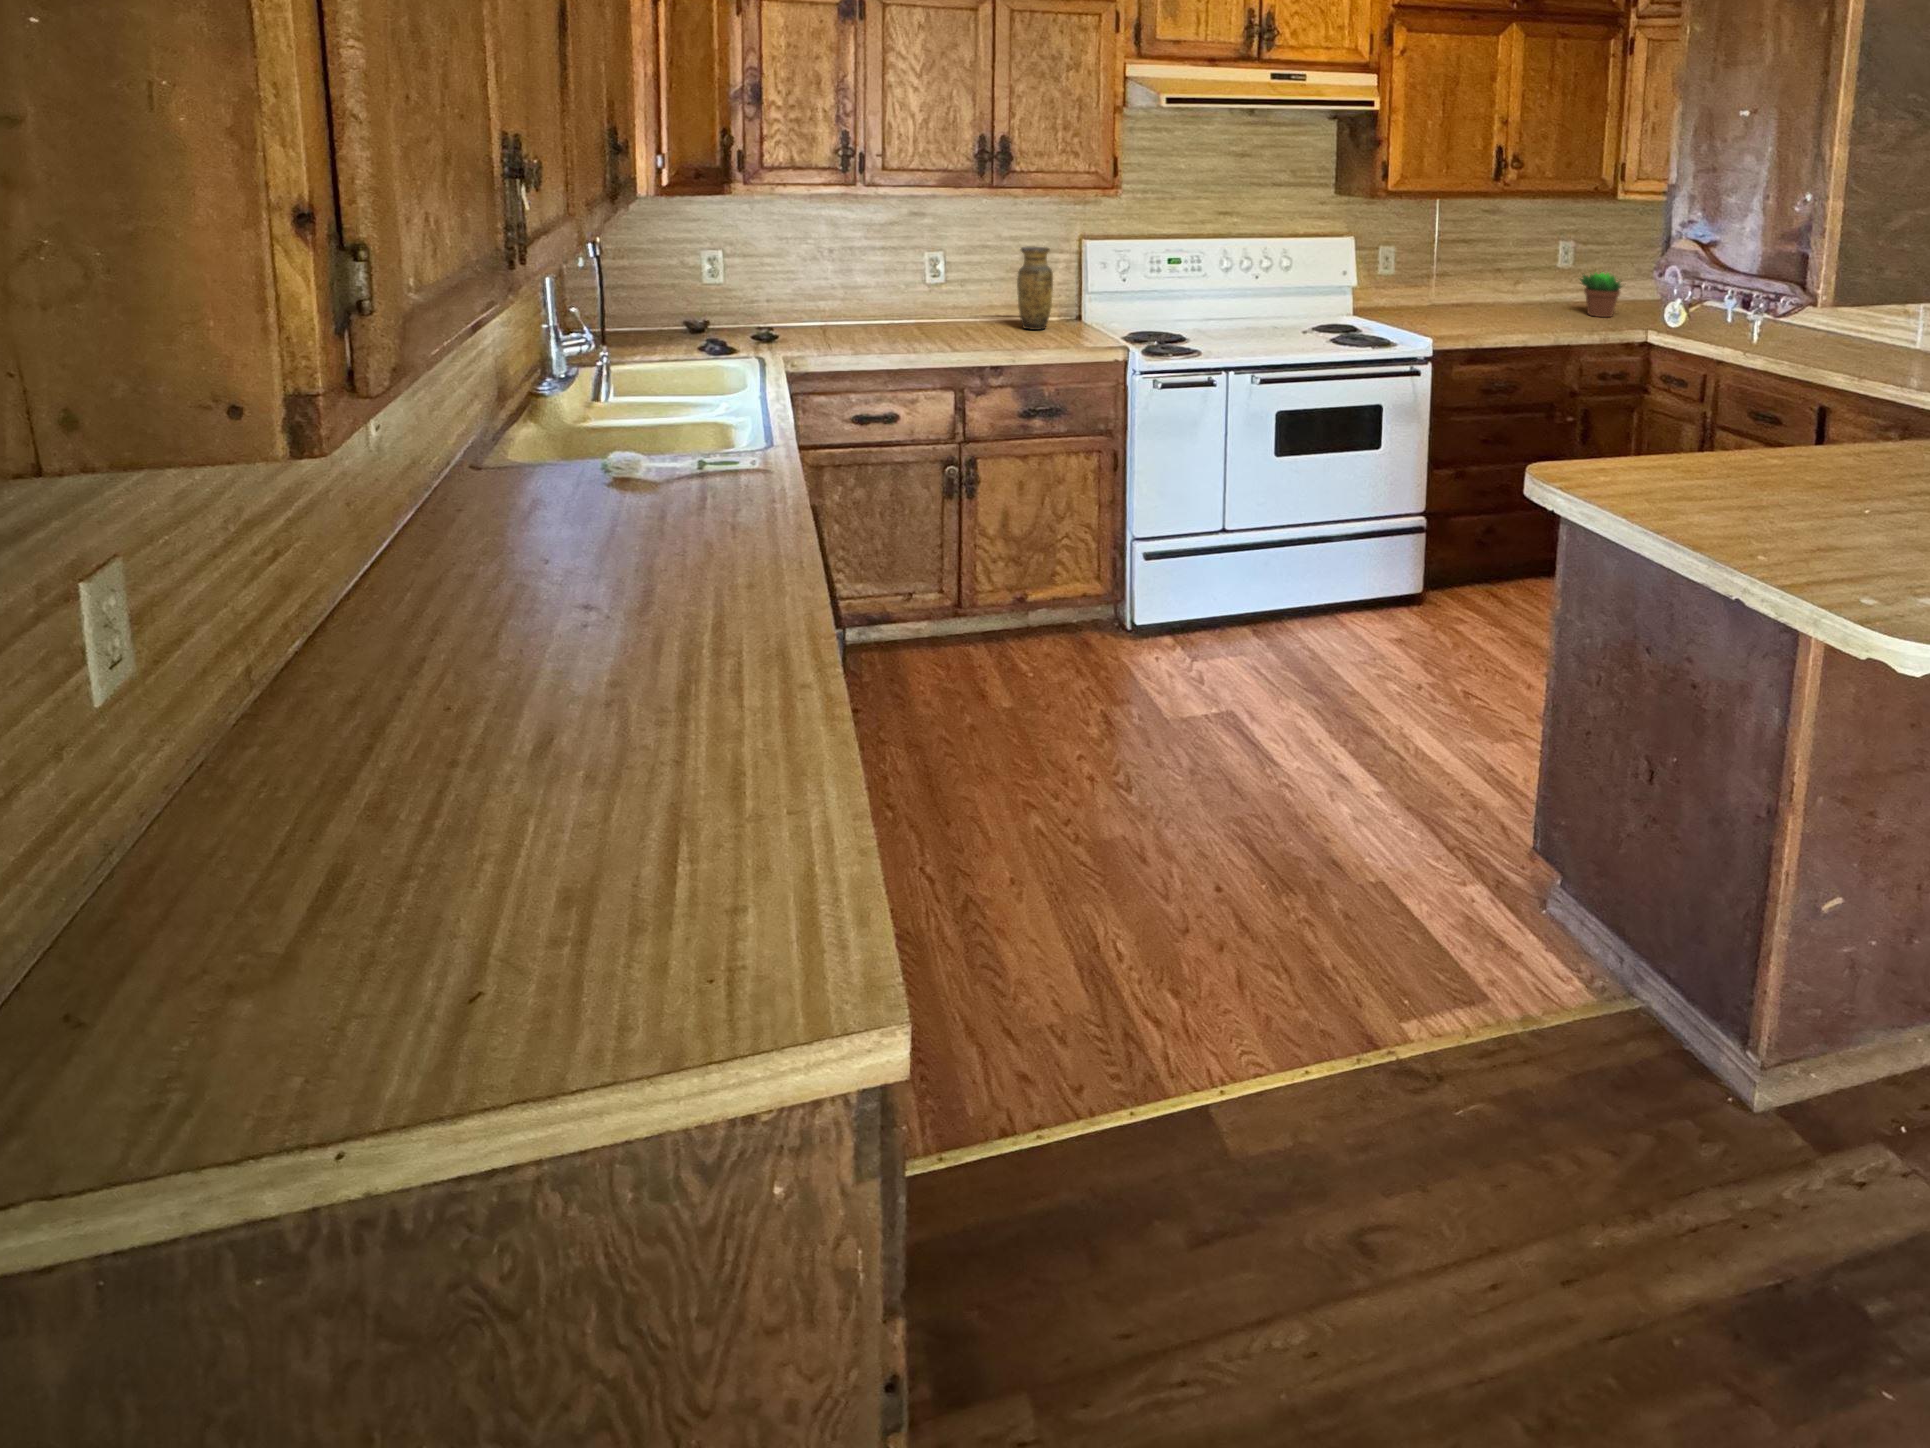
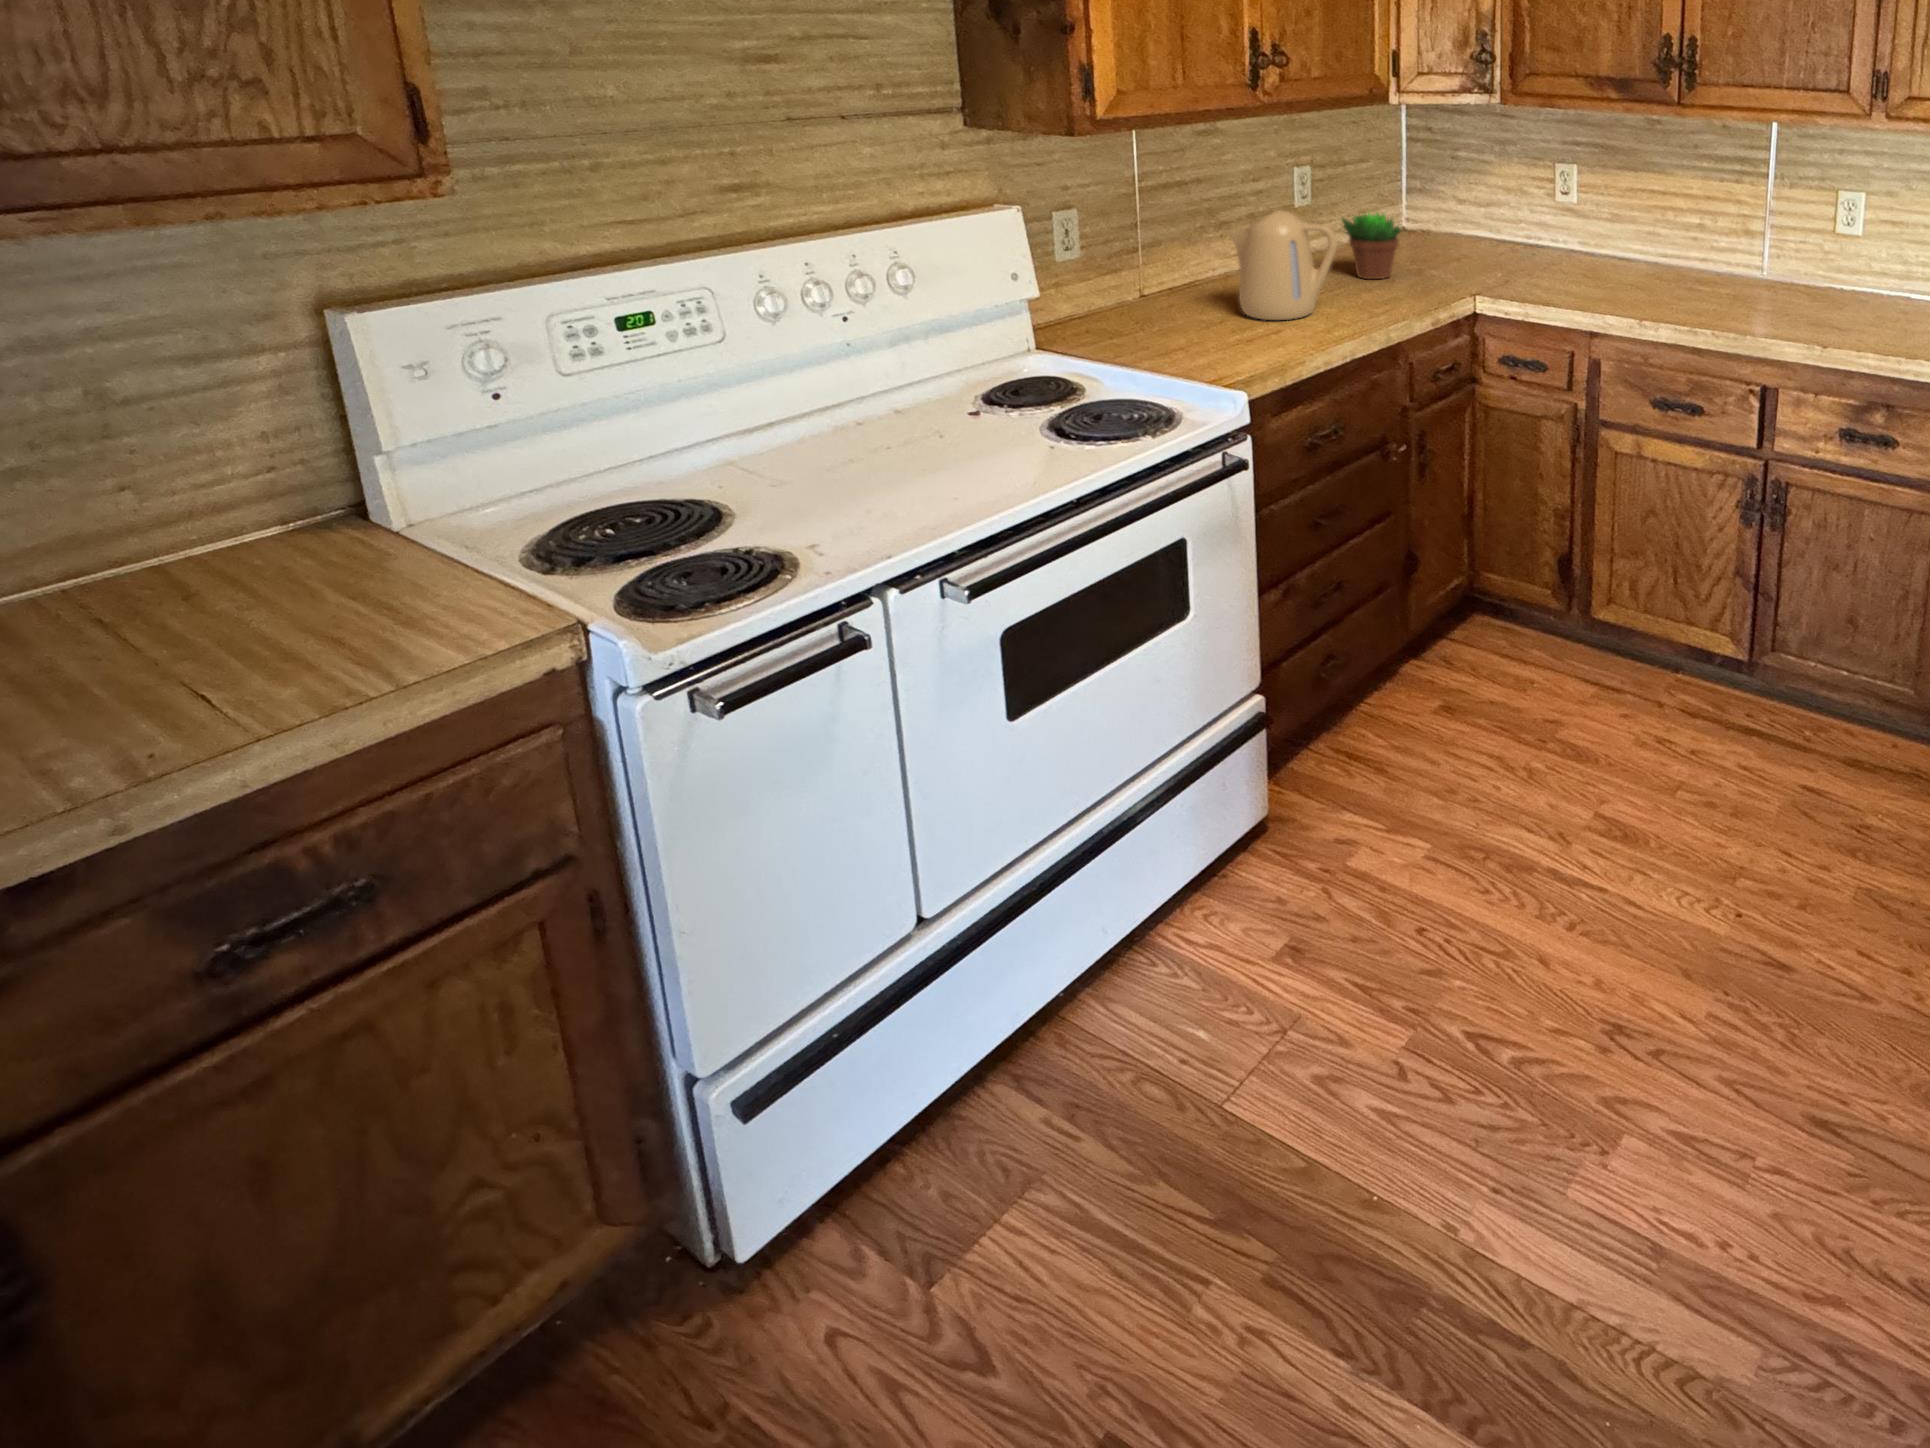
vase: present [1017,247,1053,330] -> none [81,350,252,597]
kettle: none [1484,257,1548,324] -> present [1229,210,1337,320]

